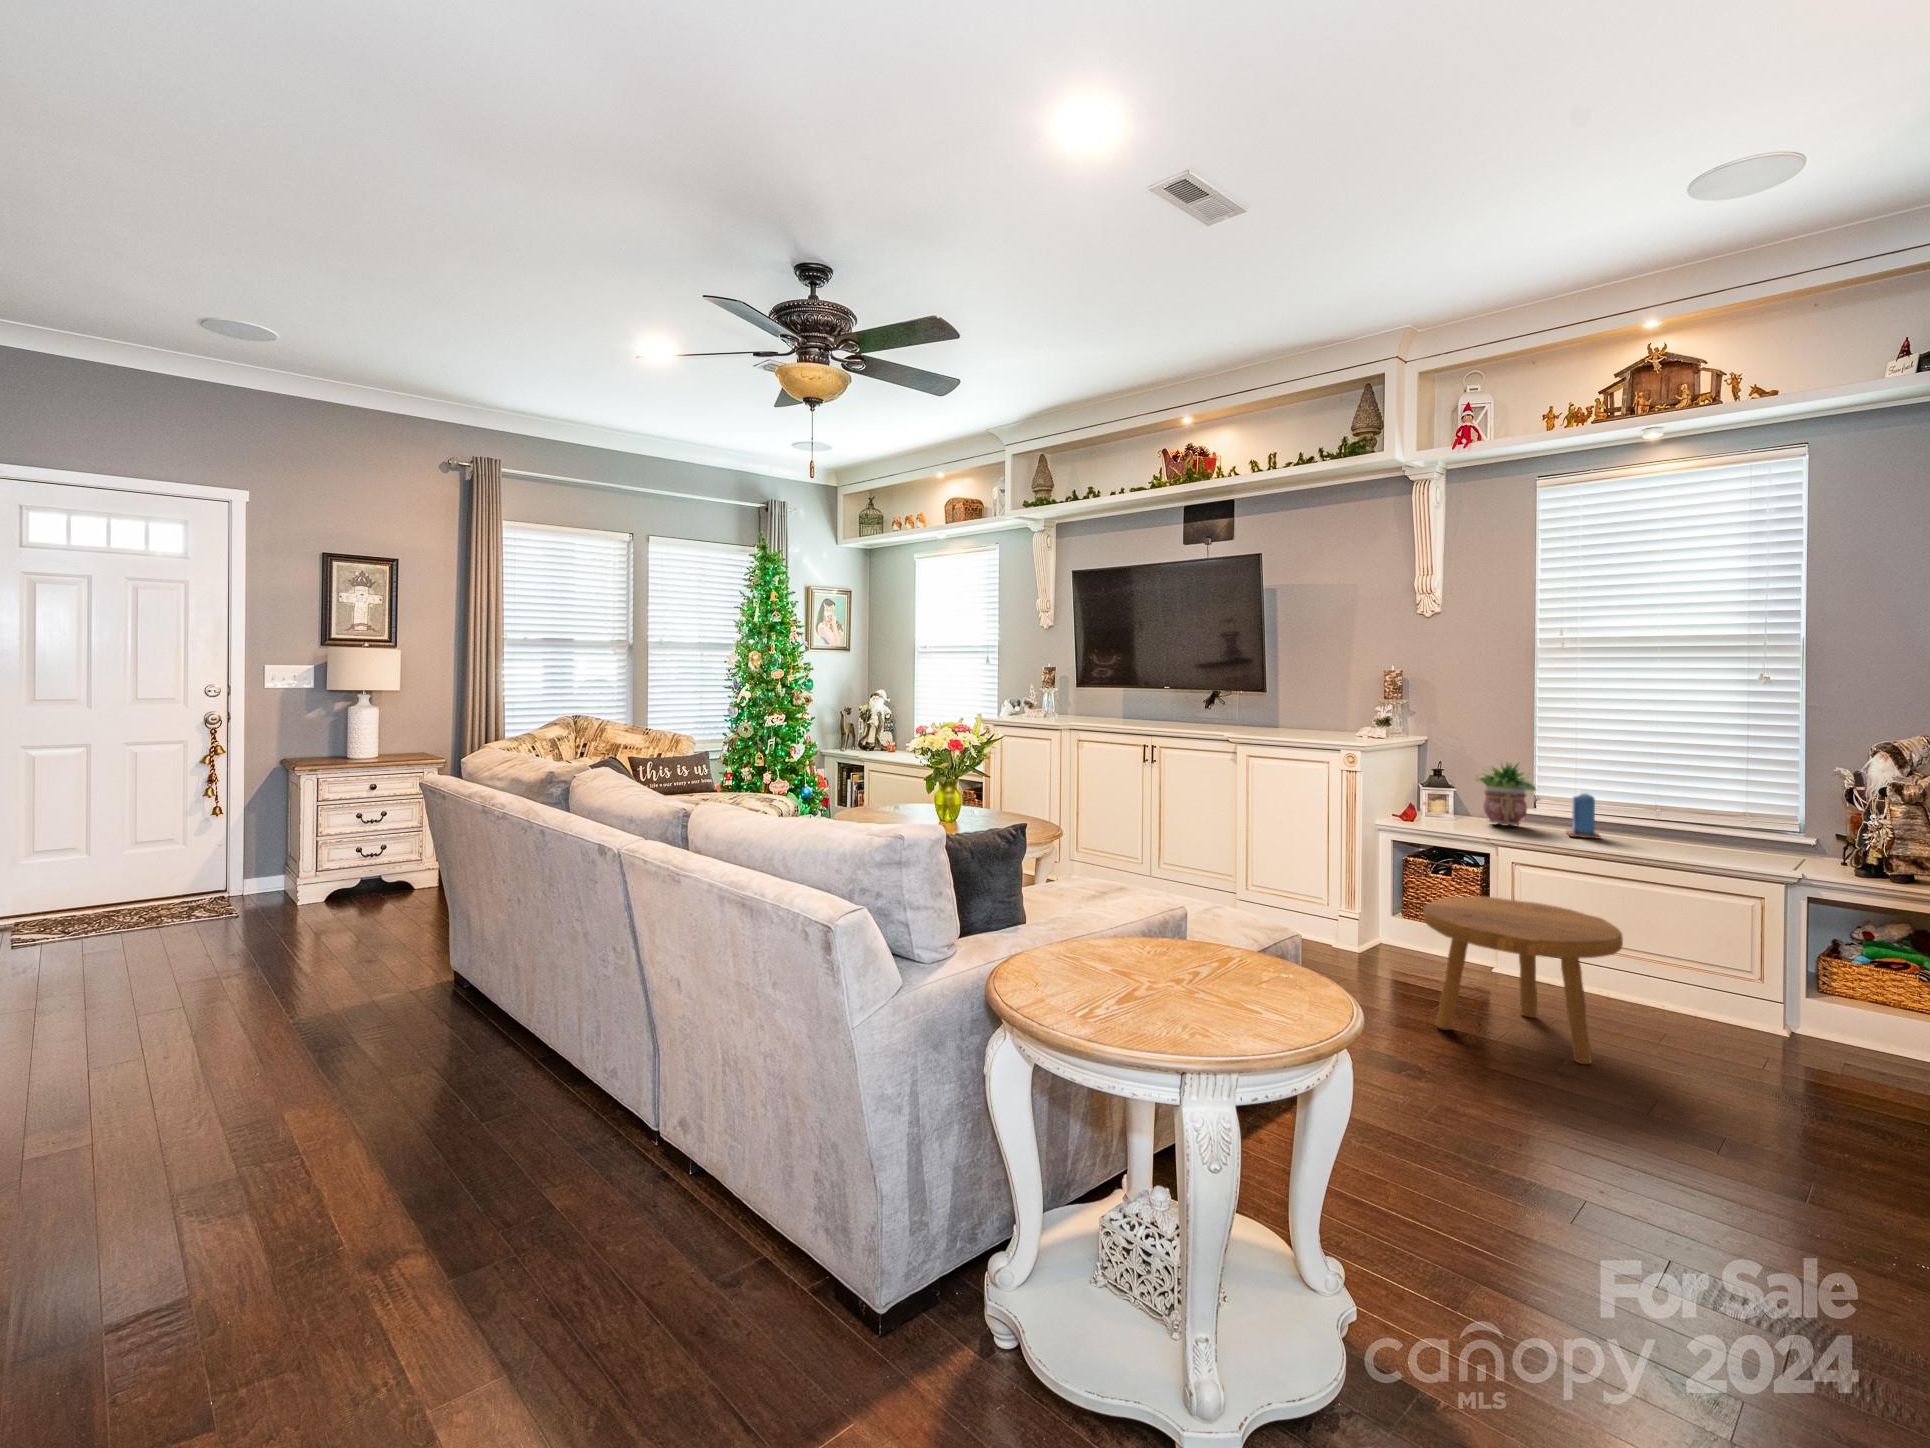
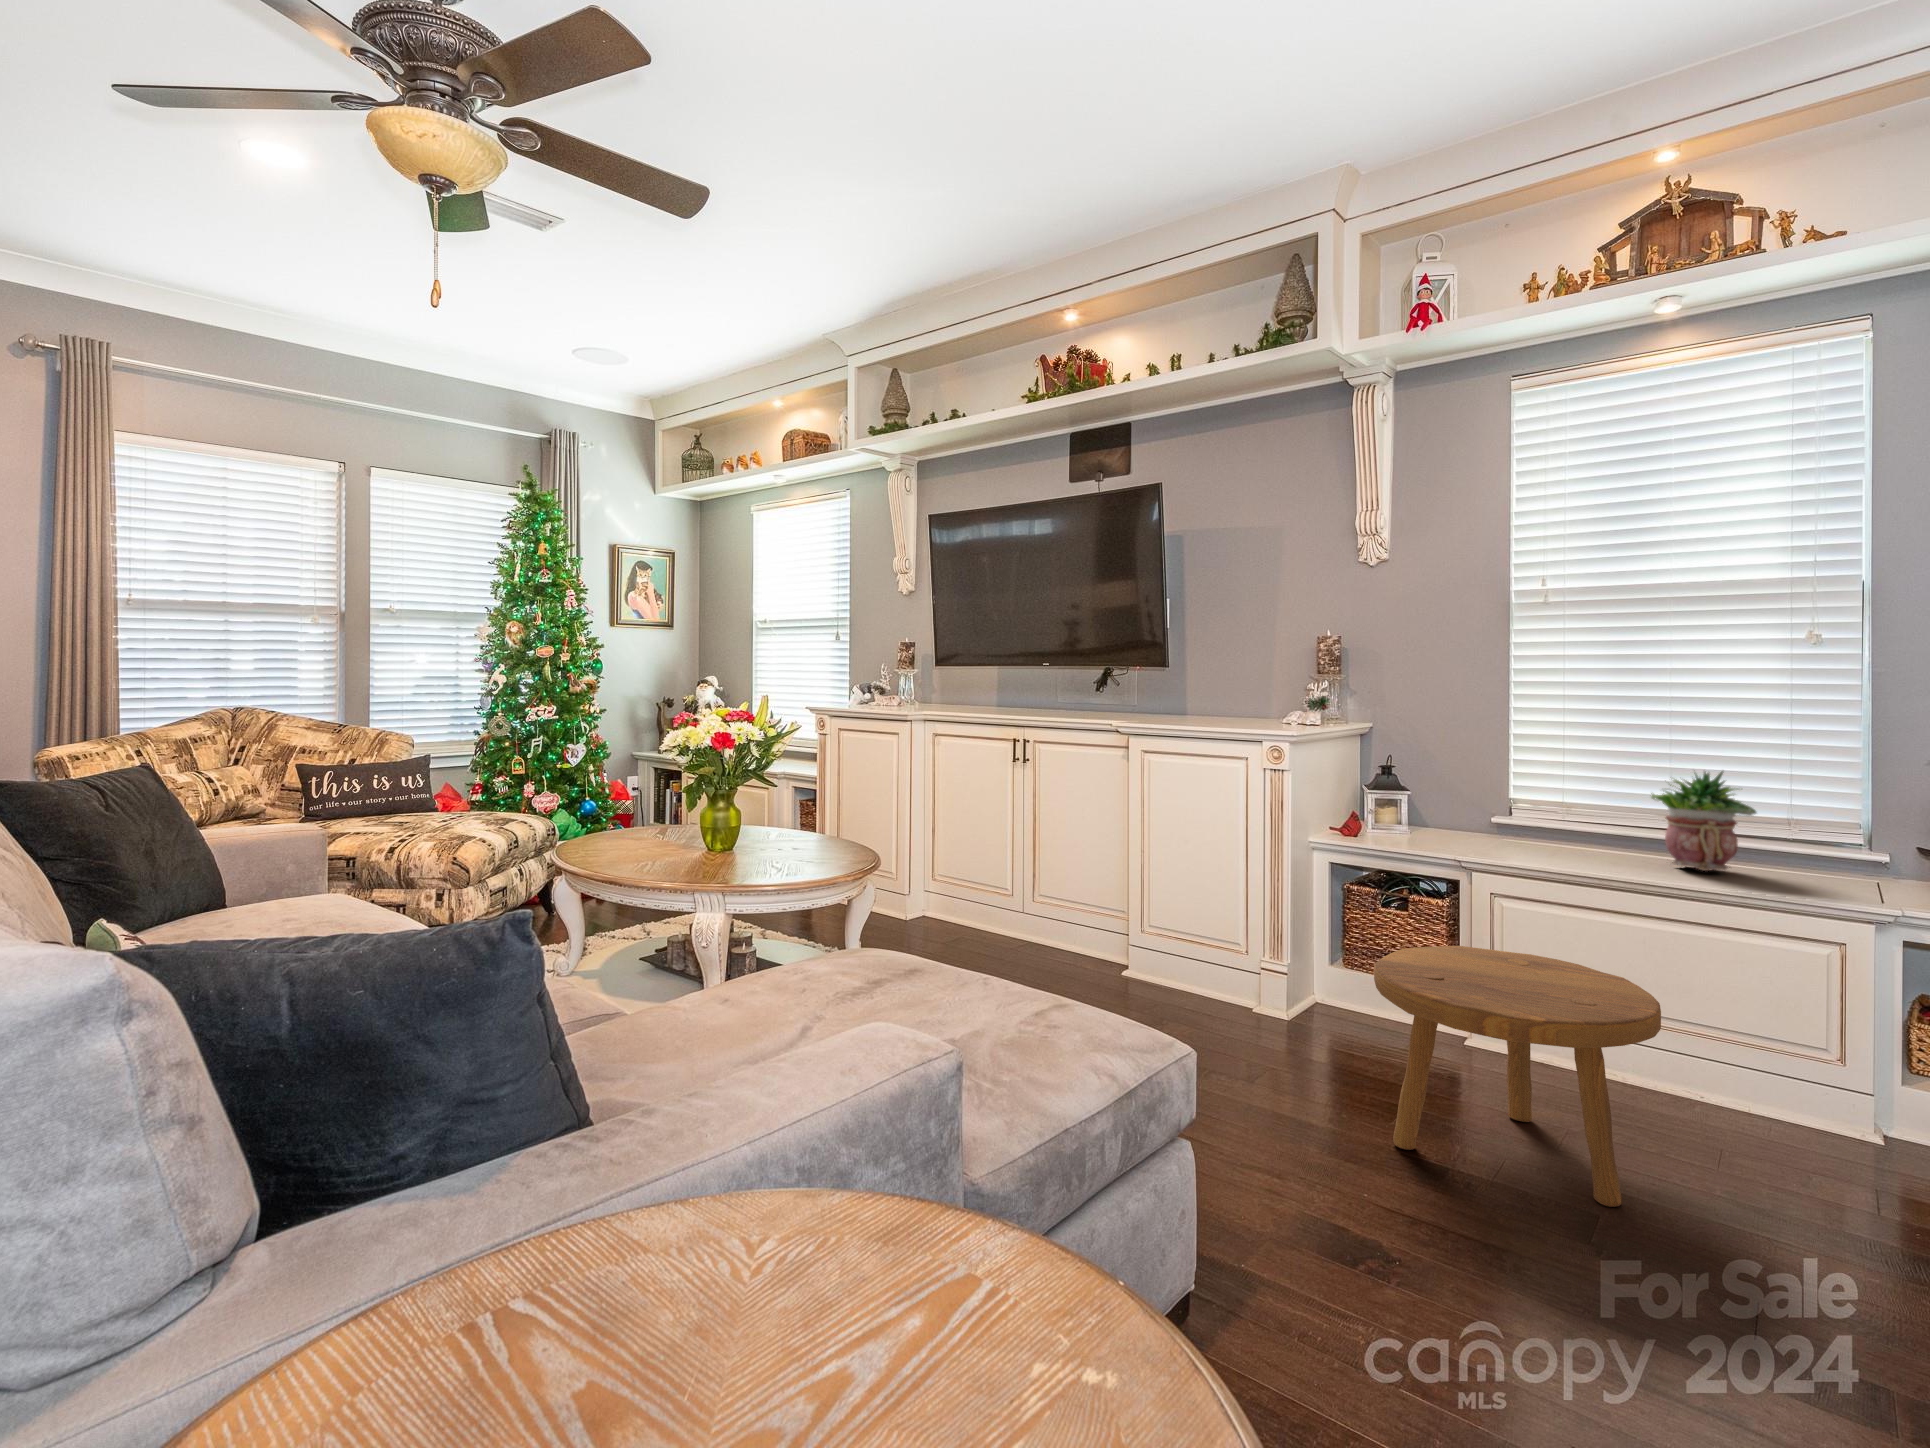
potted plant: present [1475,763,1536,825] -> present [1652,771,1756,871]
candle: present [1566,791,1600,839] -> none [1556,791,1605,859]

